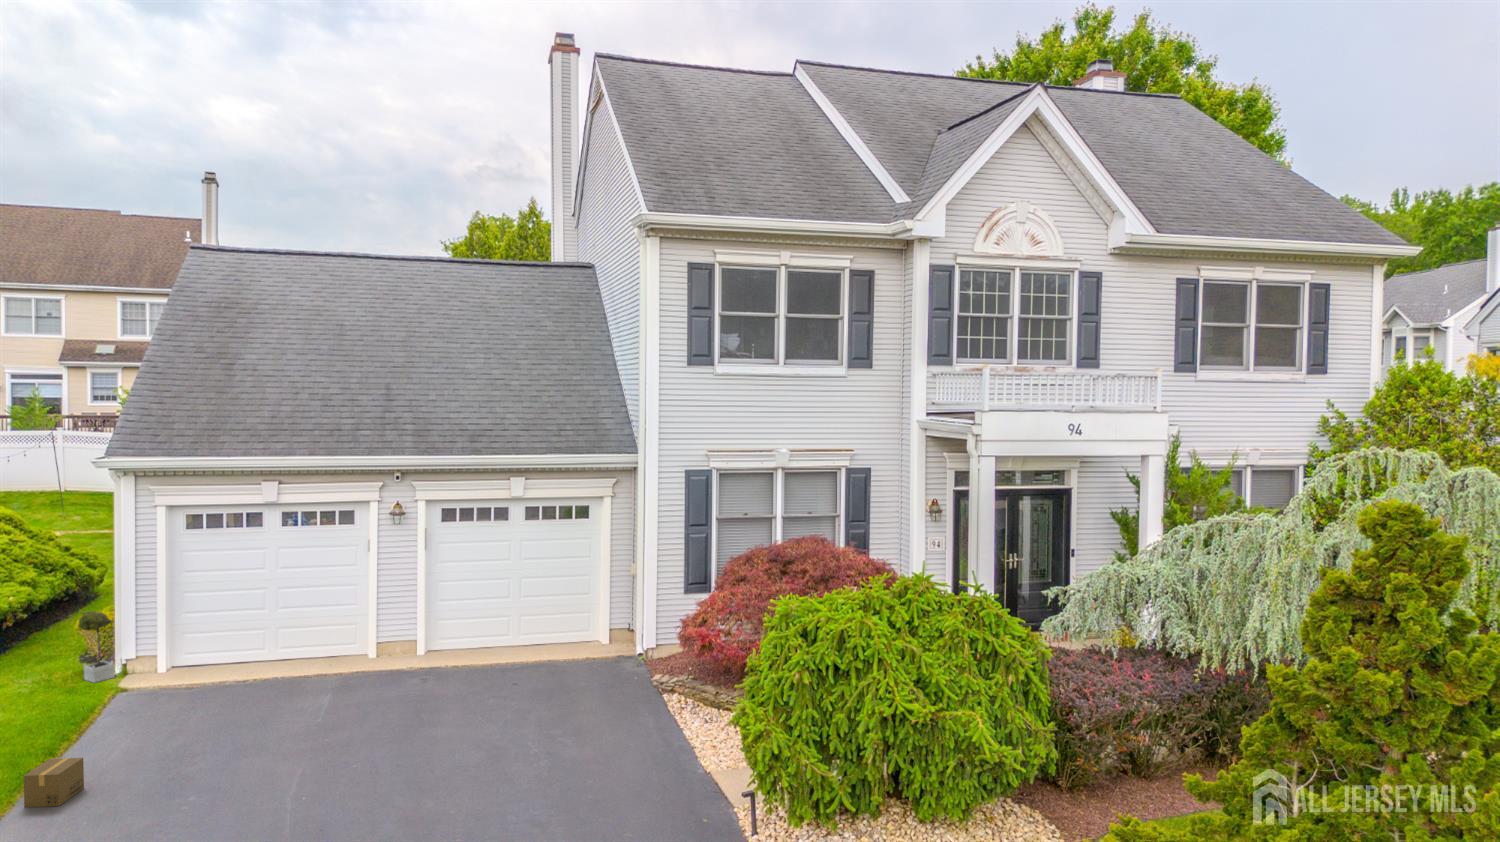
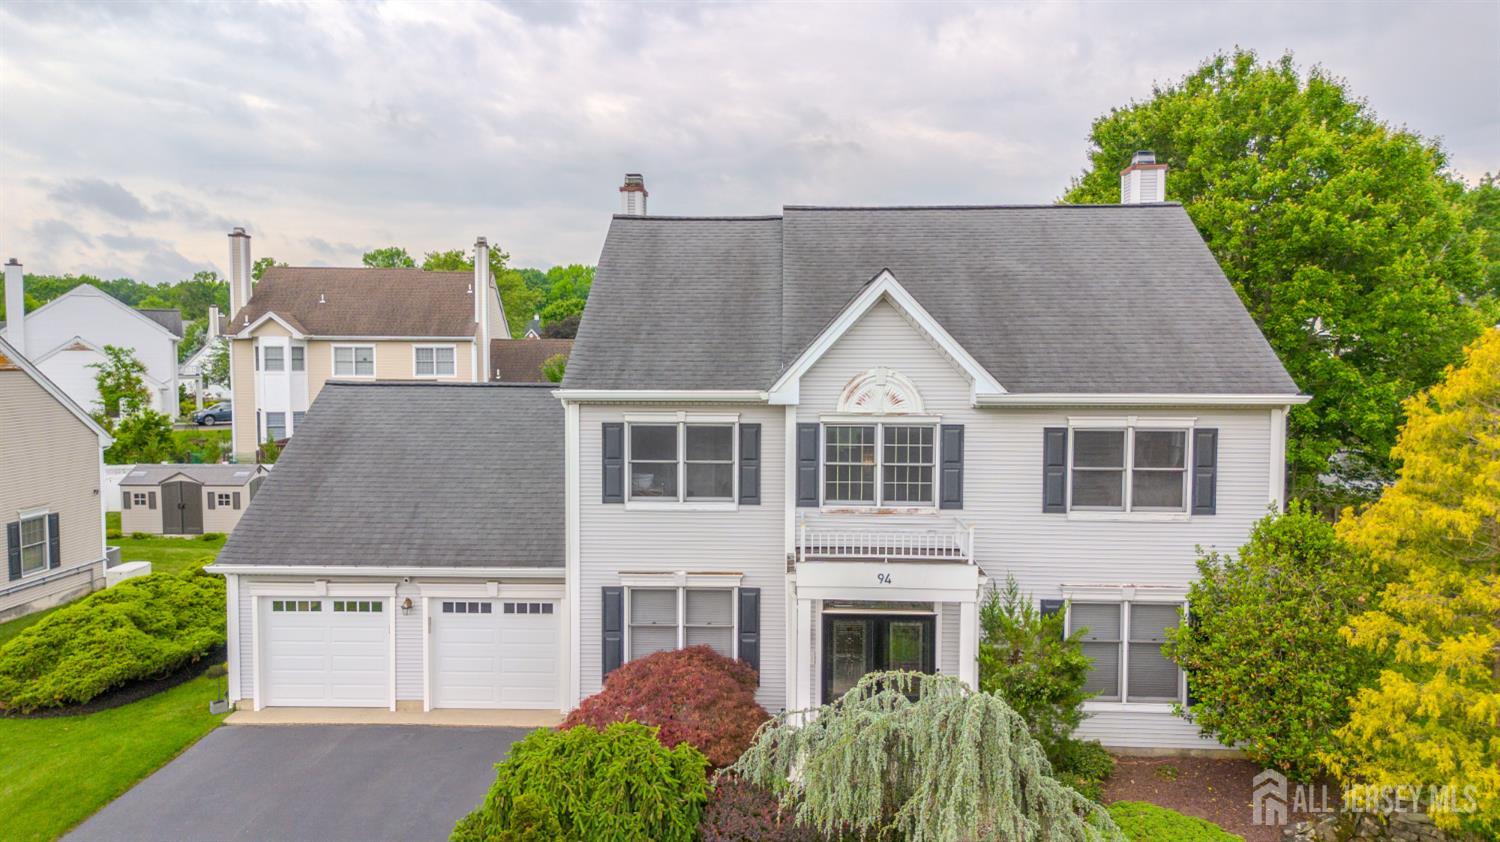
cardboard box: present [23,758,84,807] -> none [79,792,123,827]

